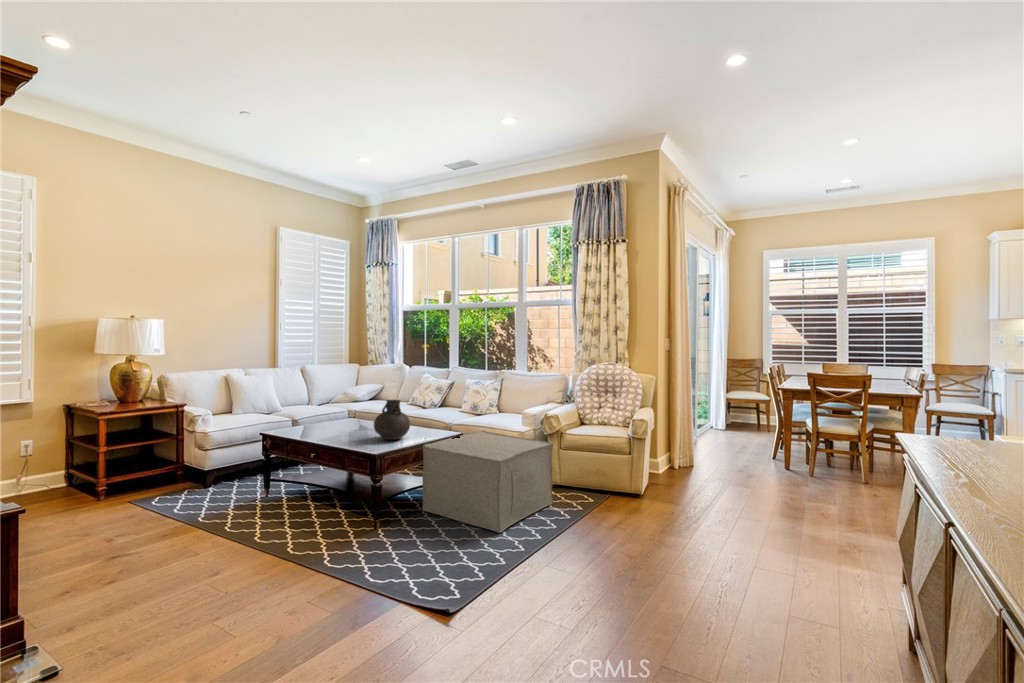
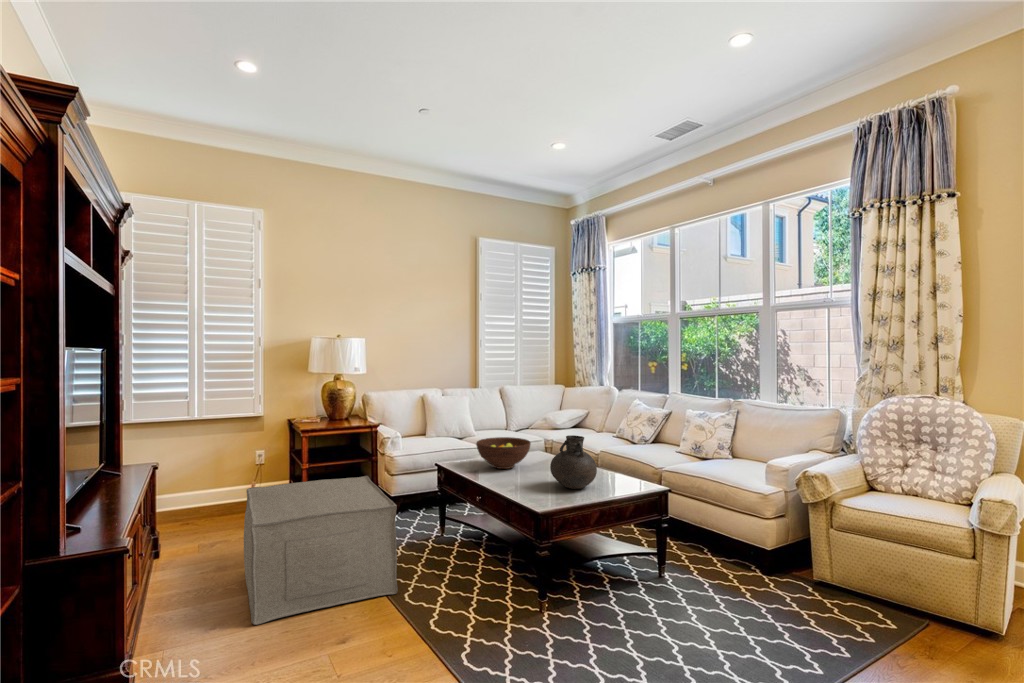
fruit bowl: none [301,407,350,432] -> present [476,437,531,469]
ottoman: present [422,431,553,533] -> present [244,476,398,625]

